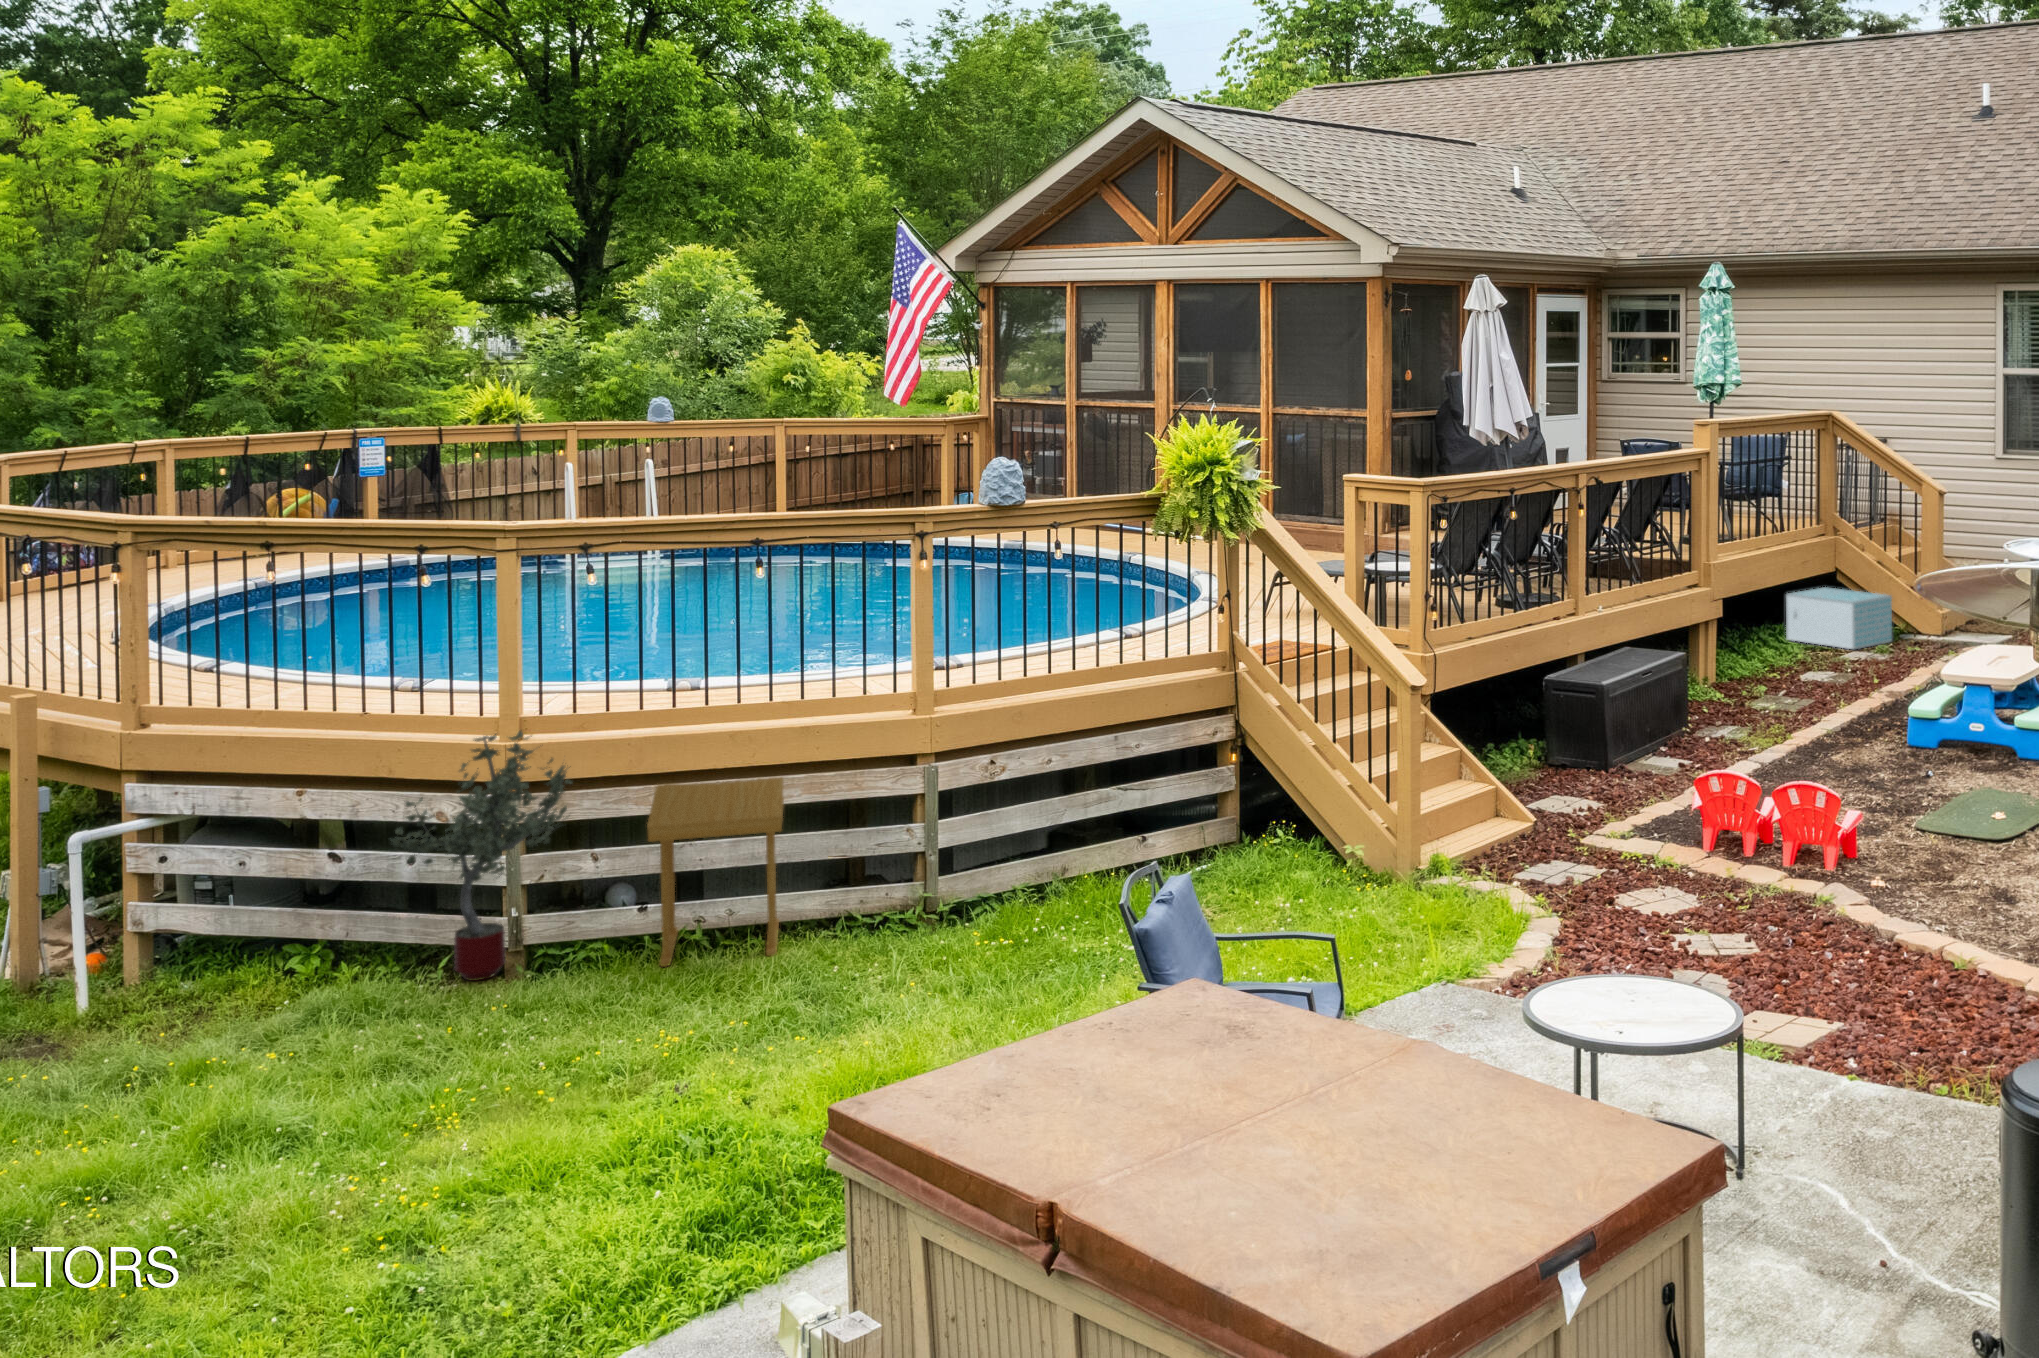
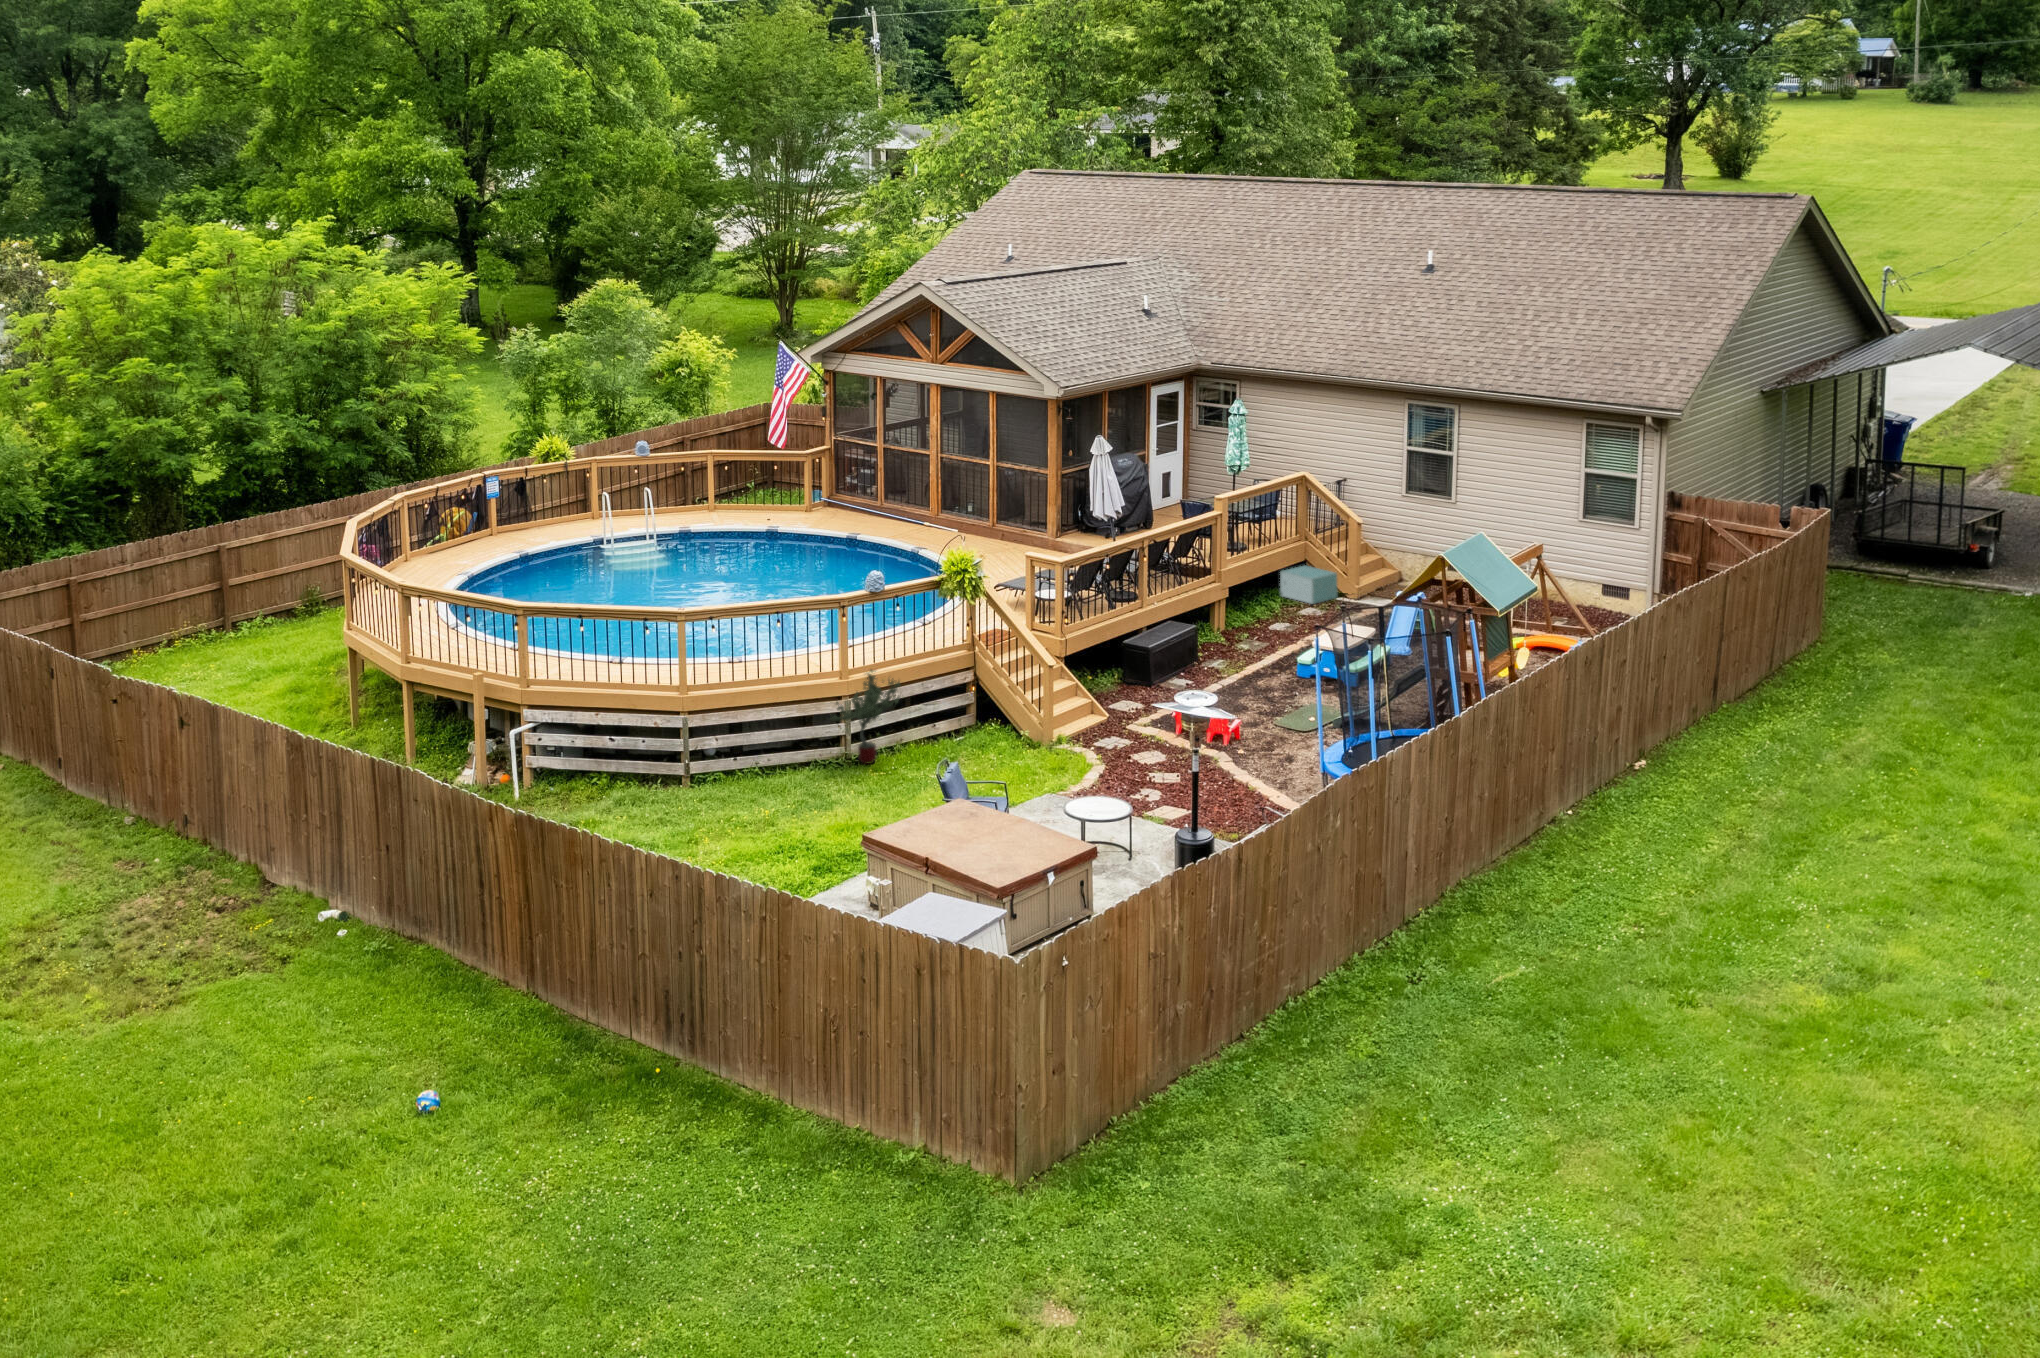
potted tree: present [391,730,572,981] -> present [831,670,900,764]
side table: present [647,777,784,967] -> none [739,703,794,784]

